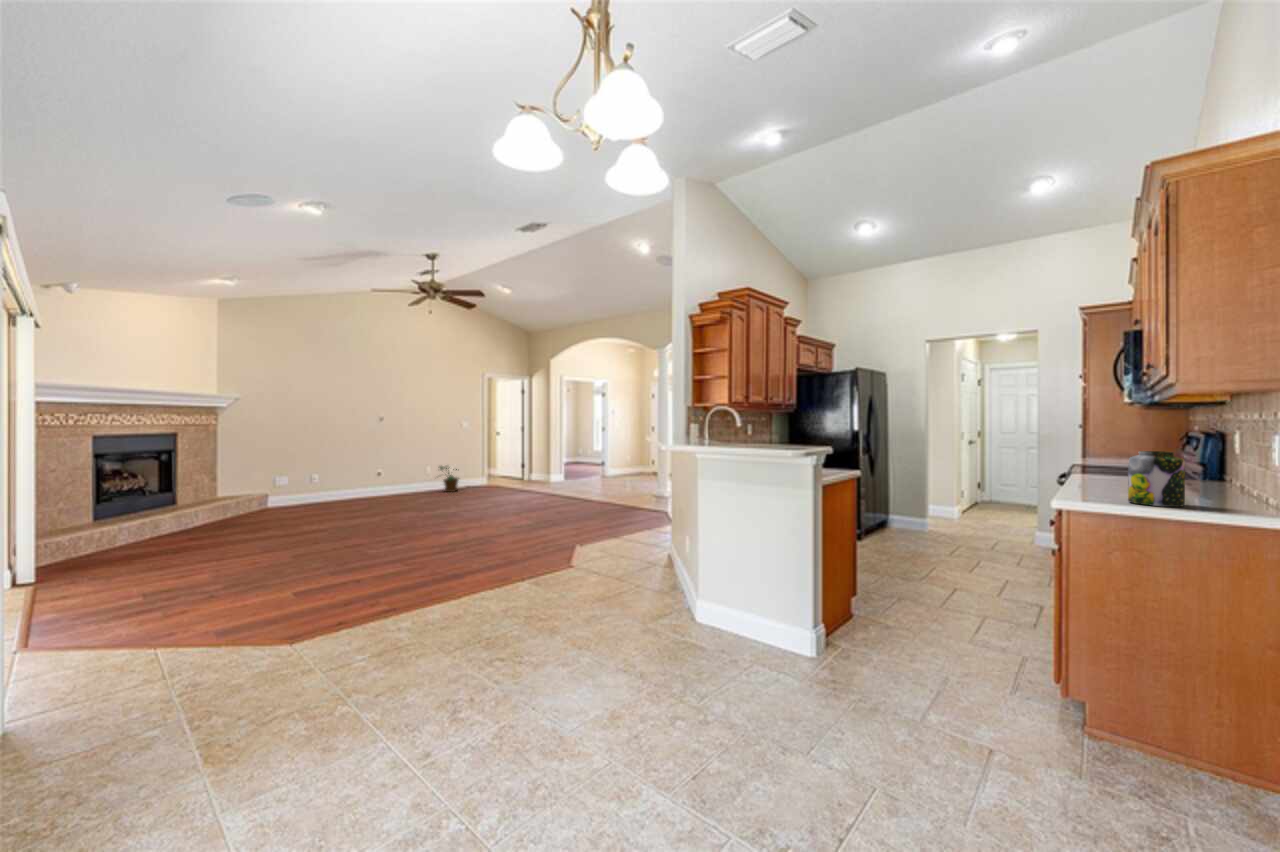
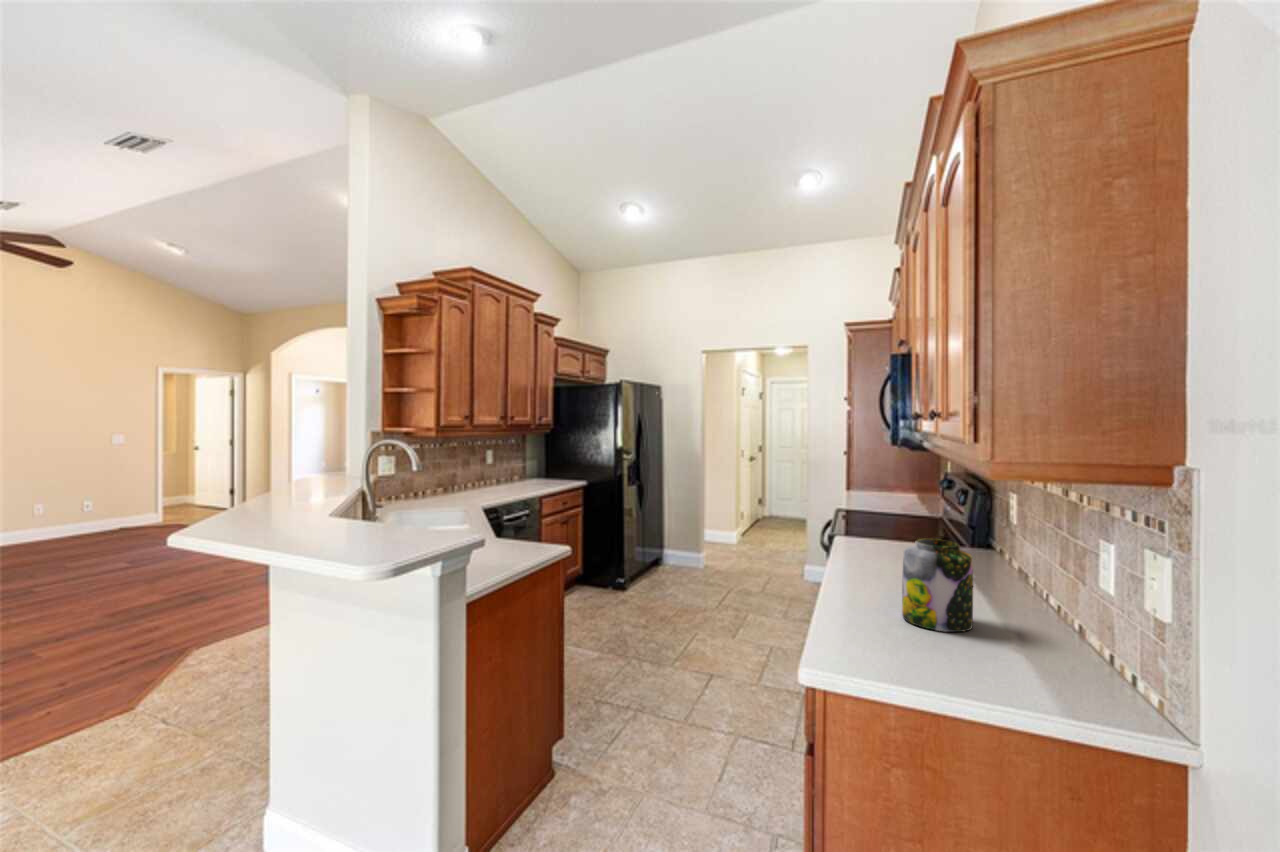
potted plant: present [440,466,459,492] -> none [53,499,104,540]

